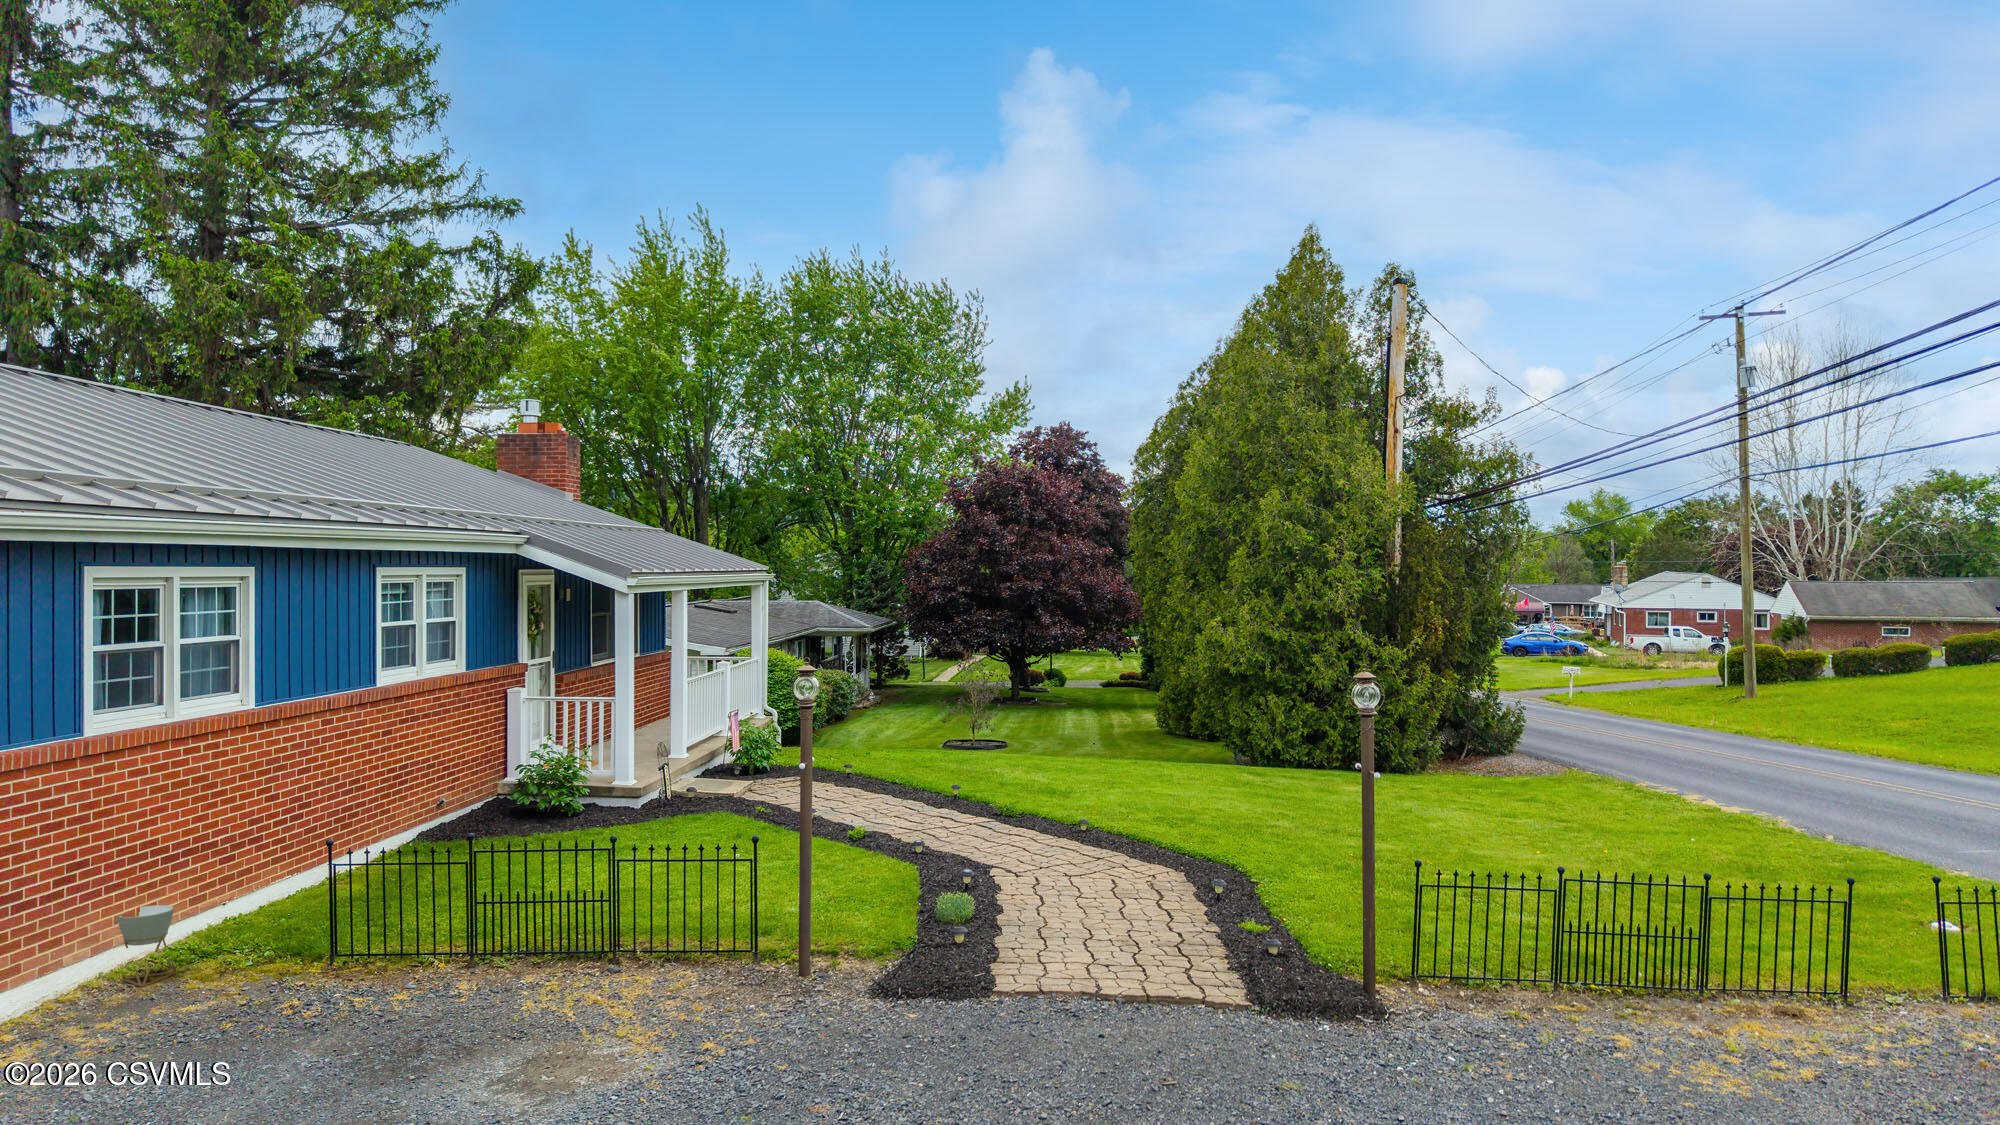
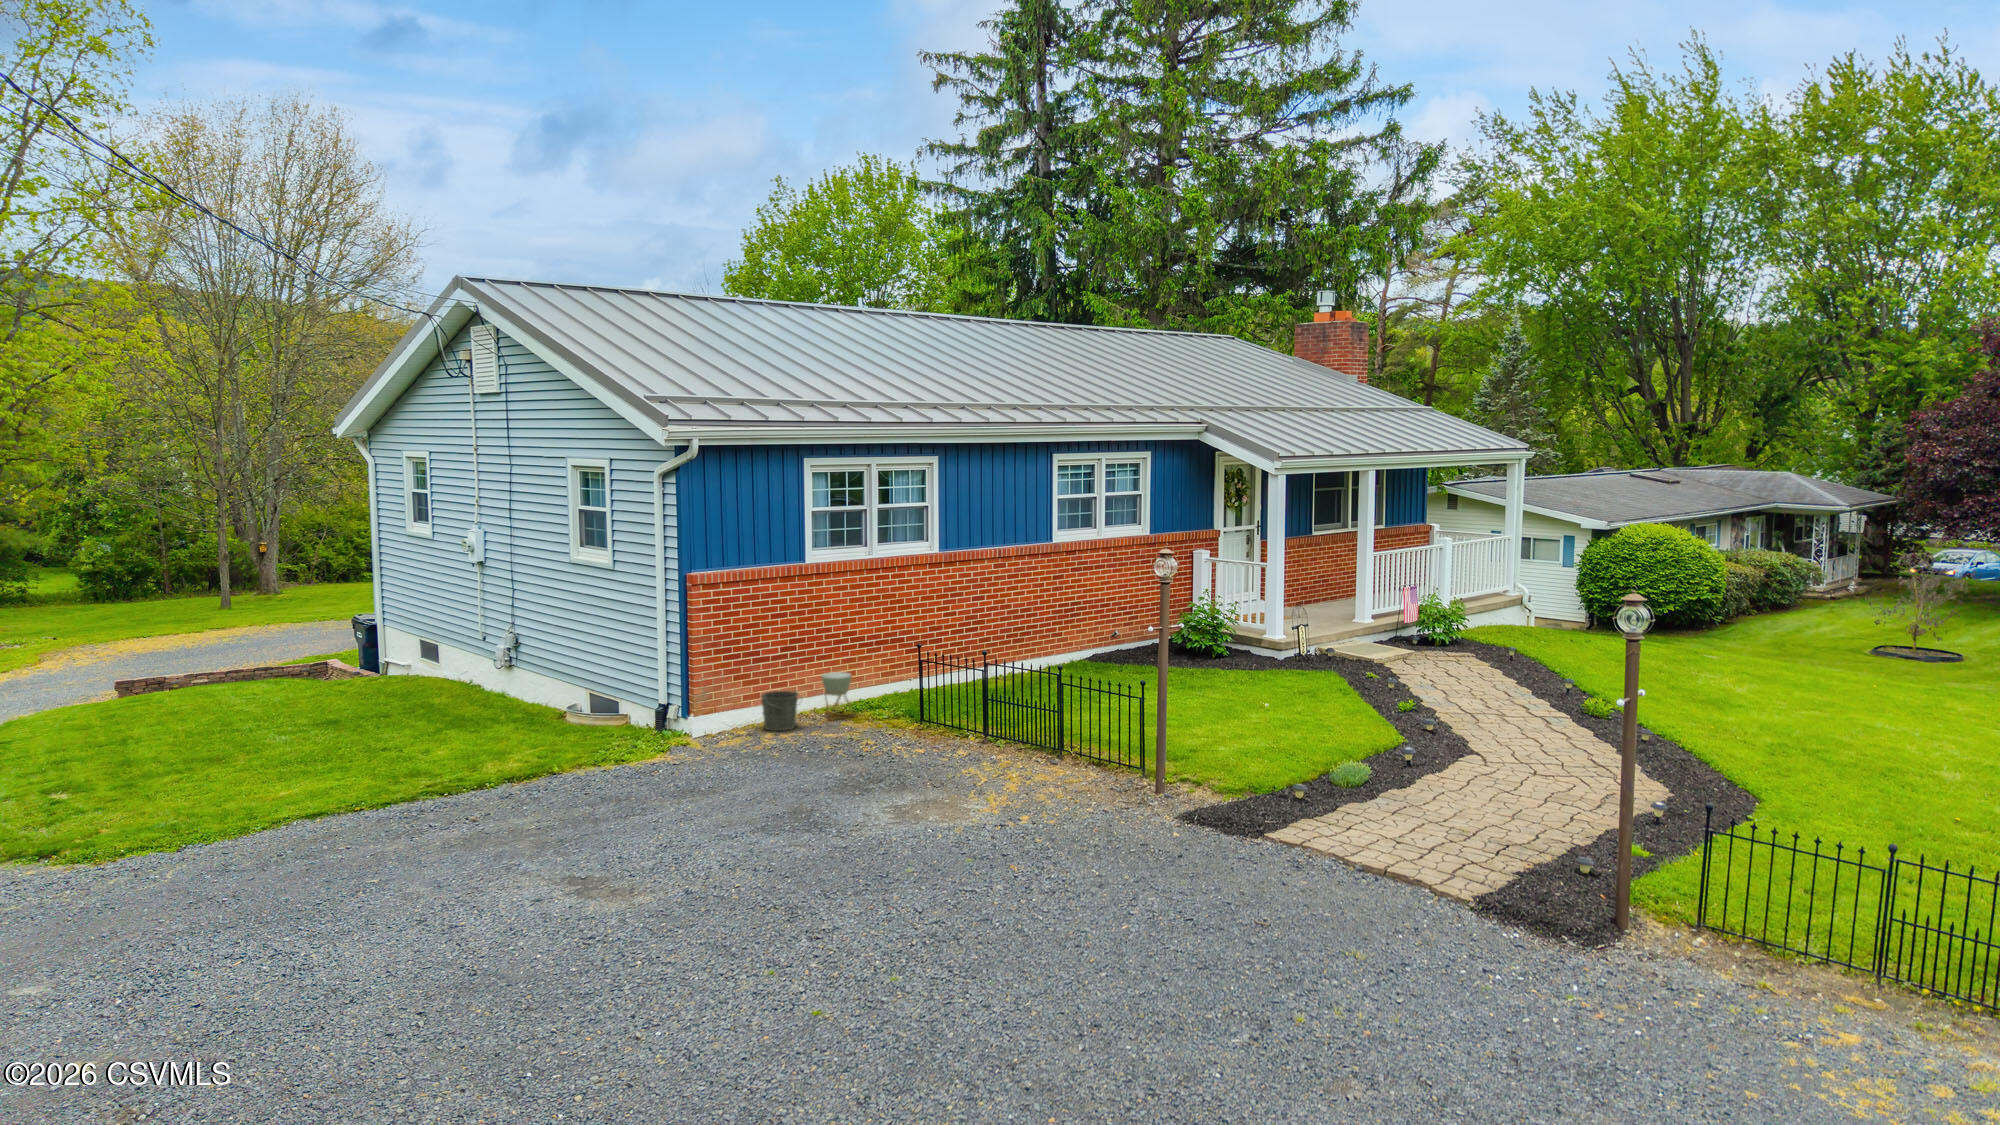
bucket: none [30,947,114,1022] -> present [761,691,798,731]

